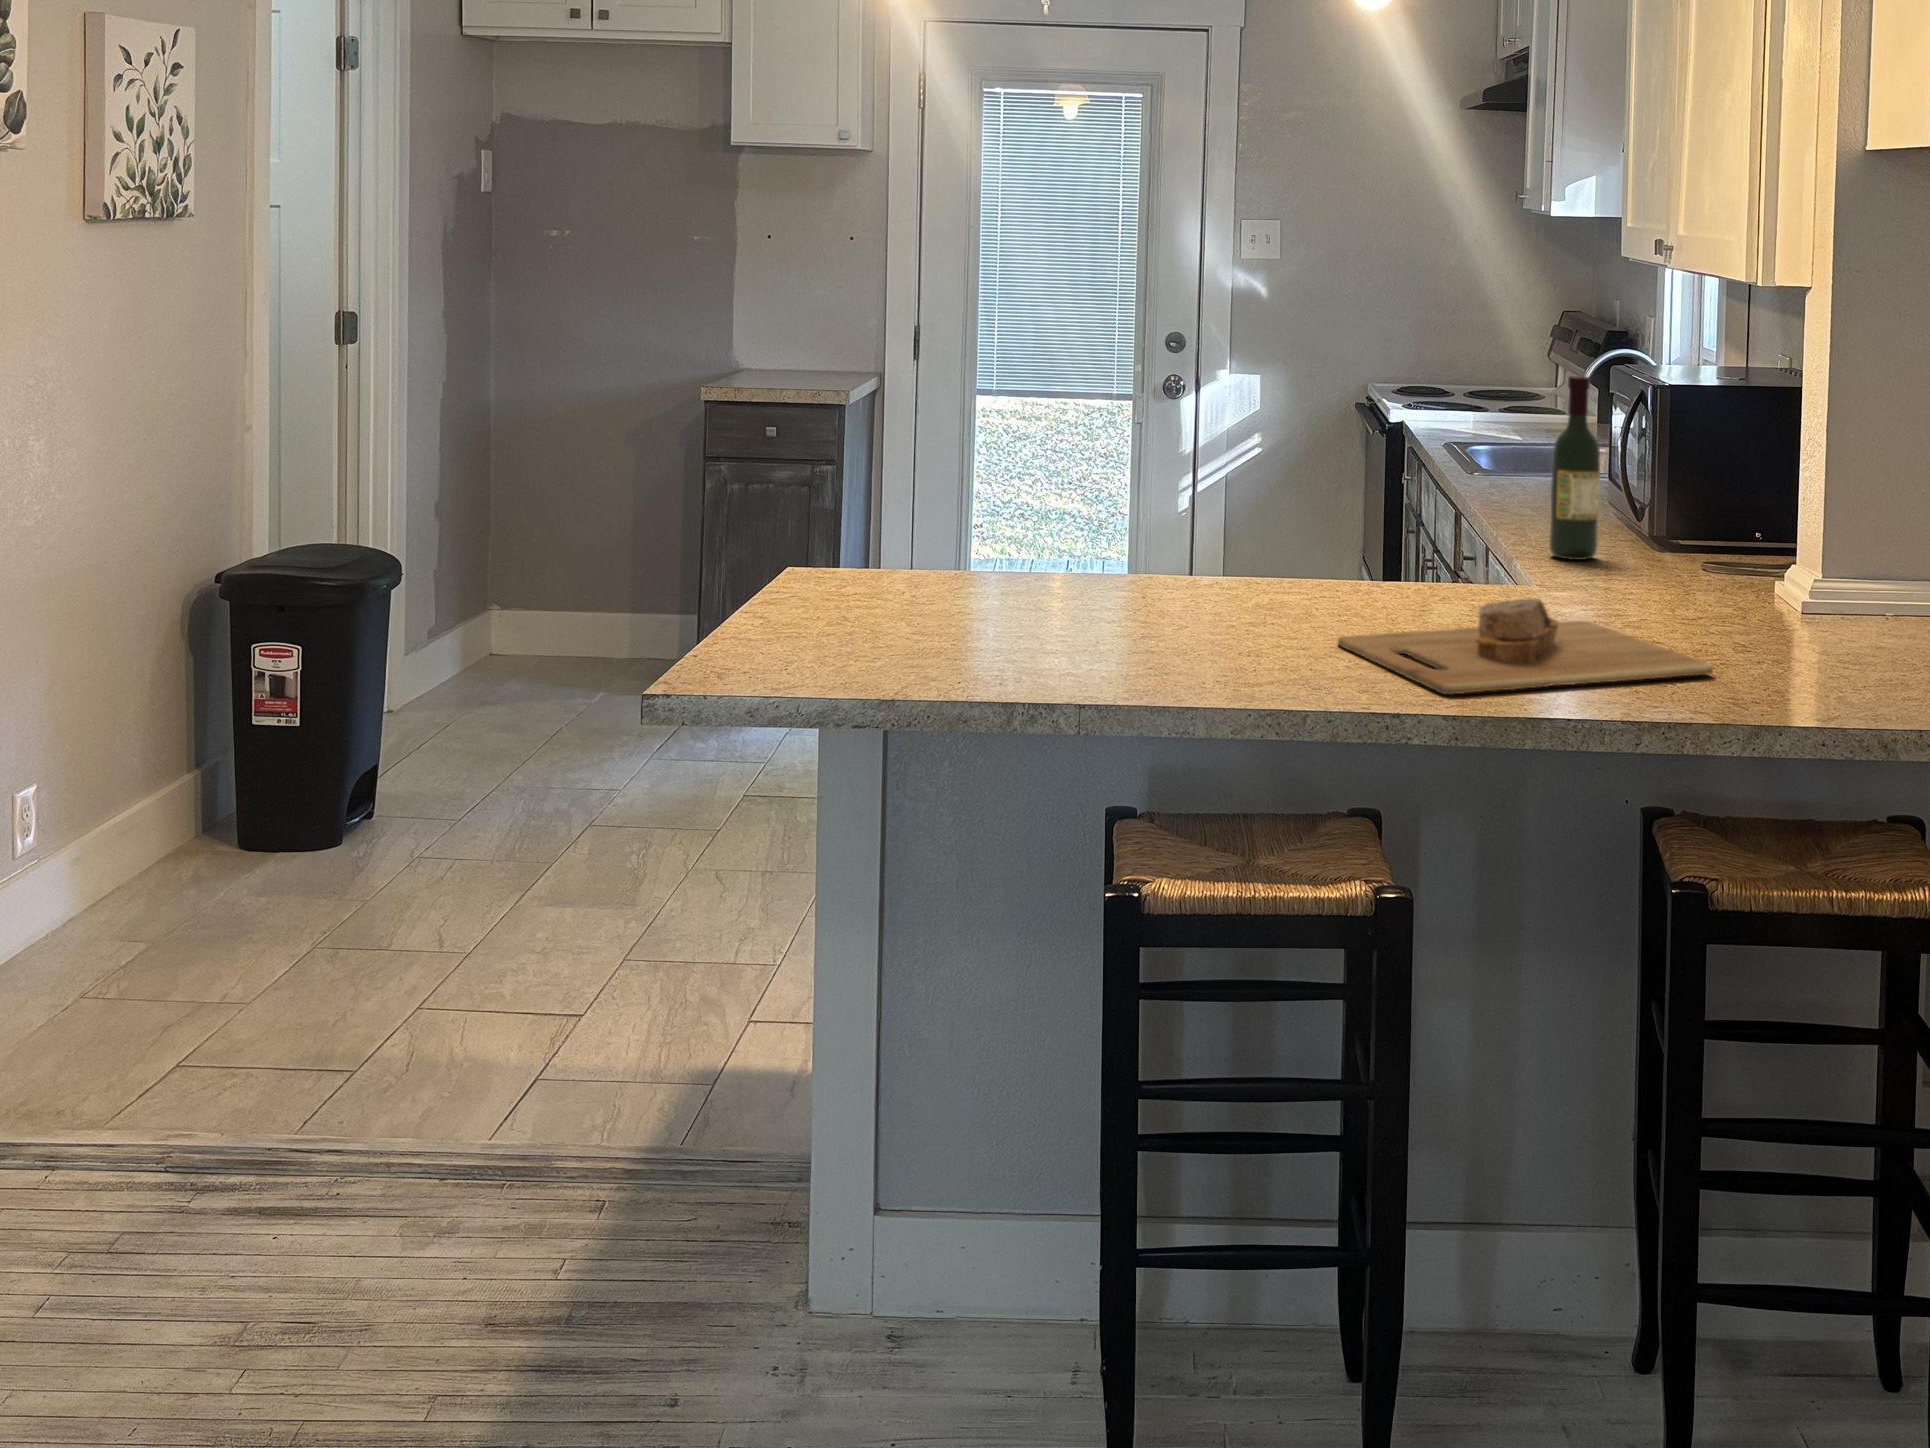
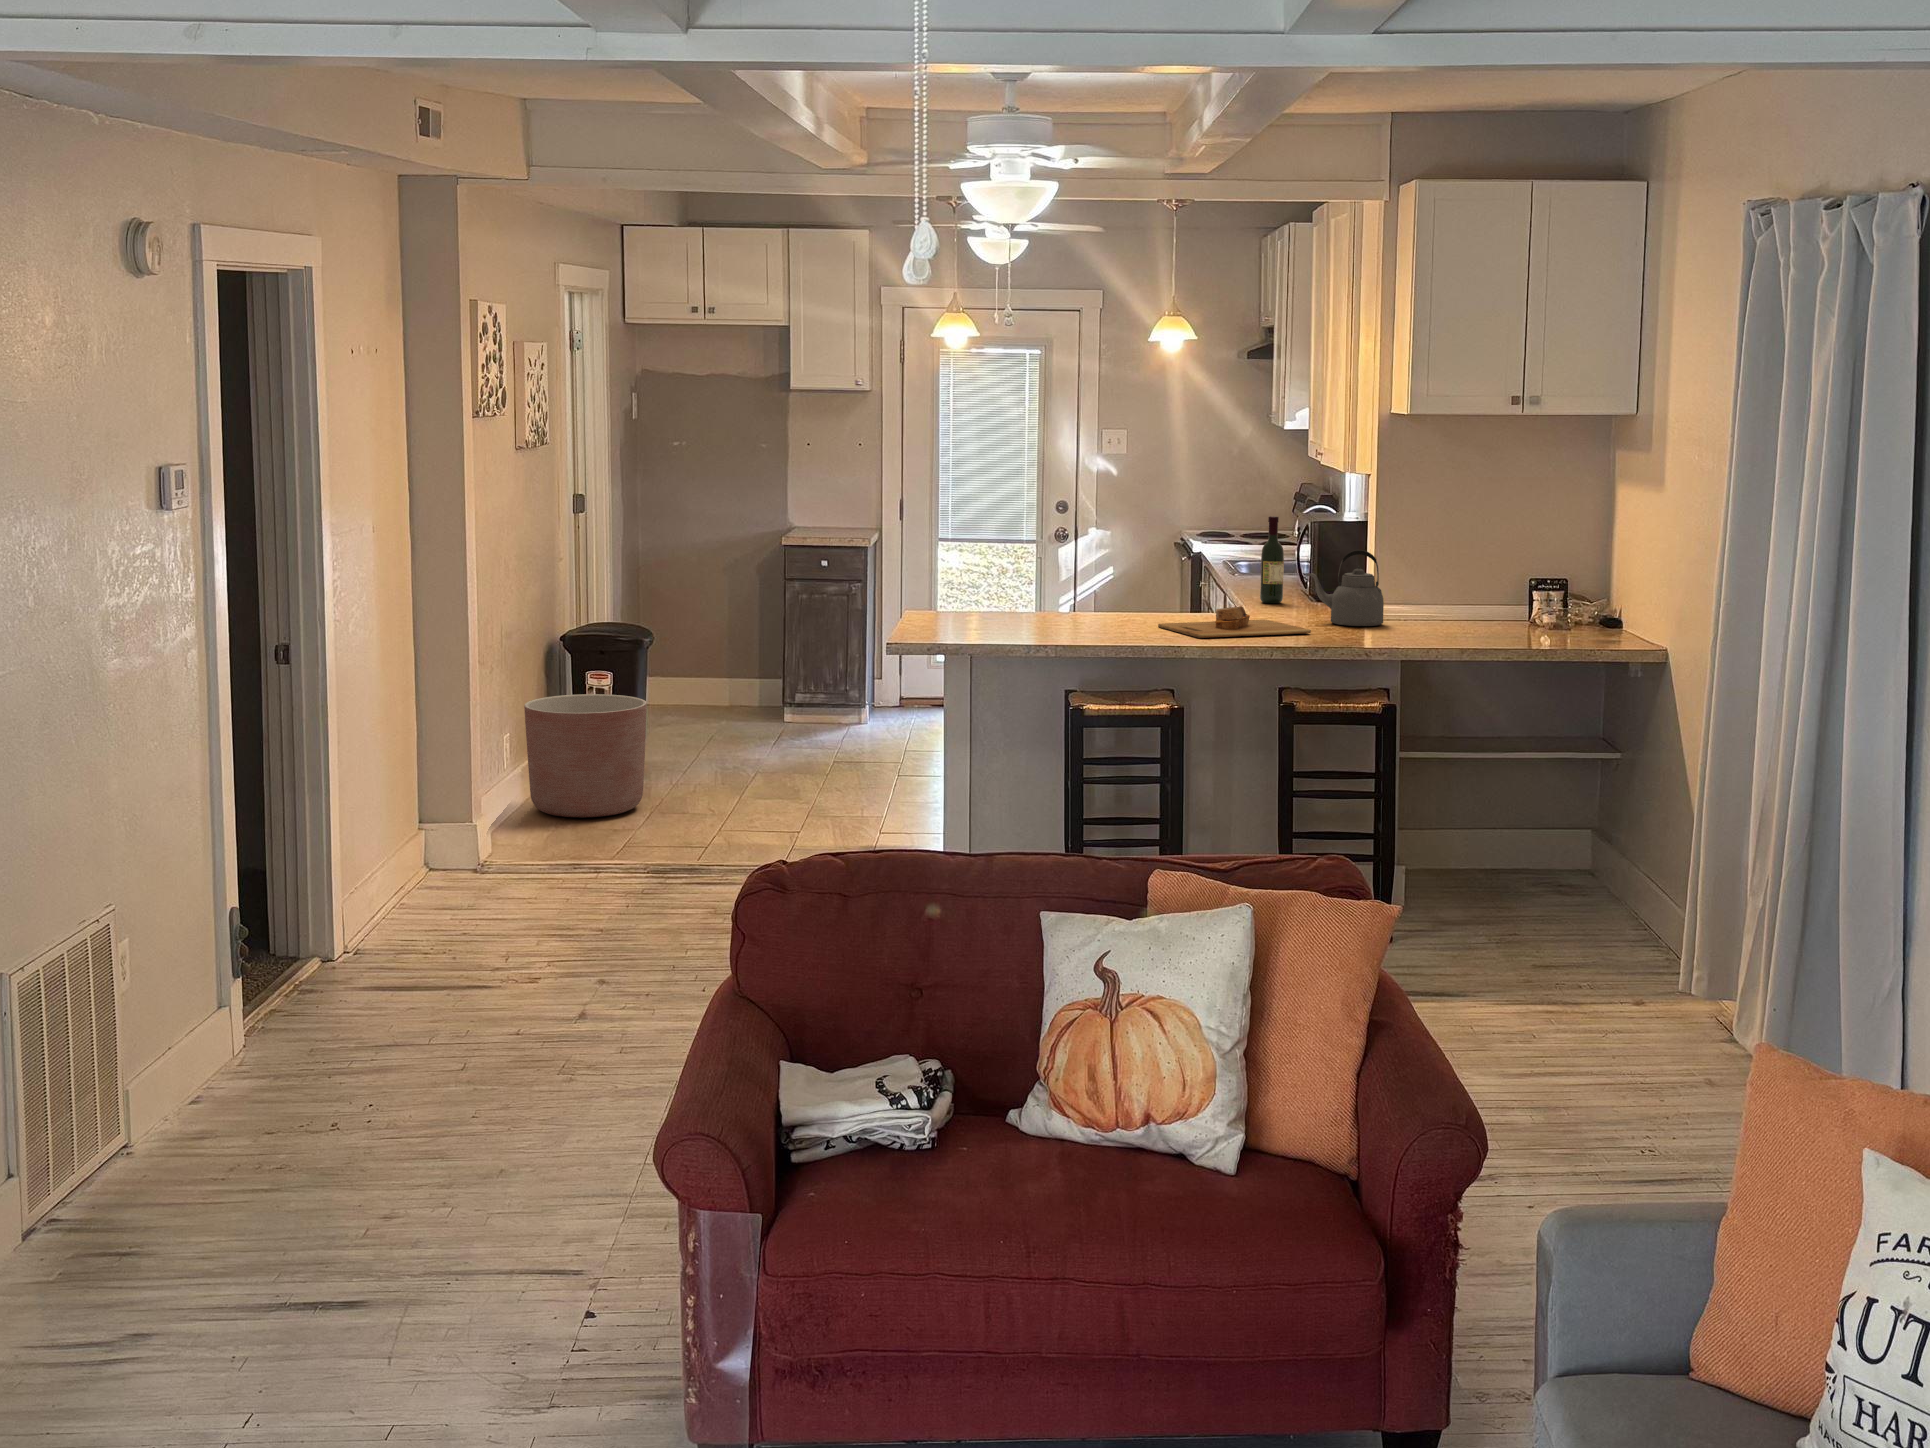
kettle: none [1680,462,1862,644] -> present [1307,550,1384,626]
planter: none [57,697,320,965] -> present [524,694,647,817]

